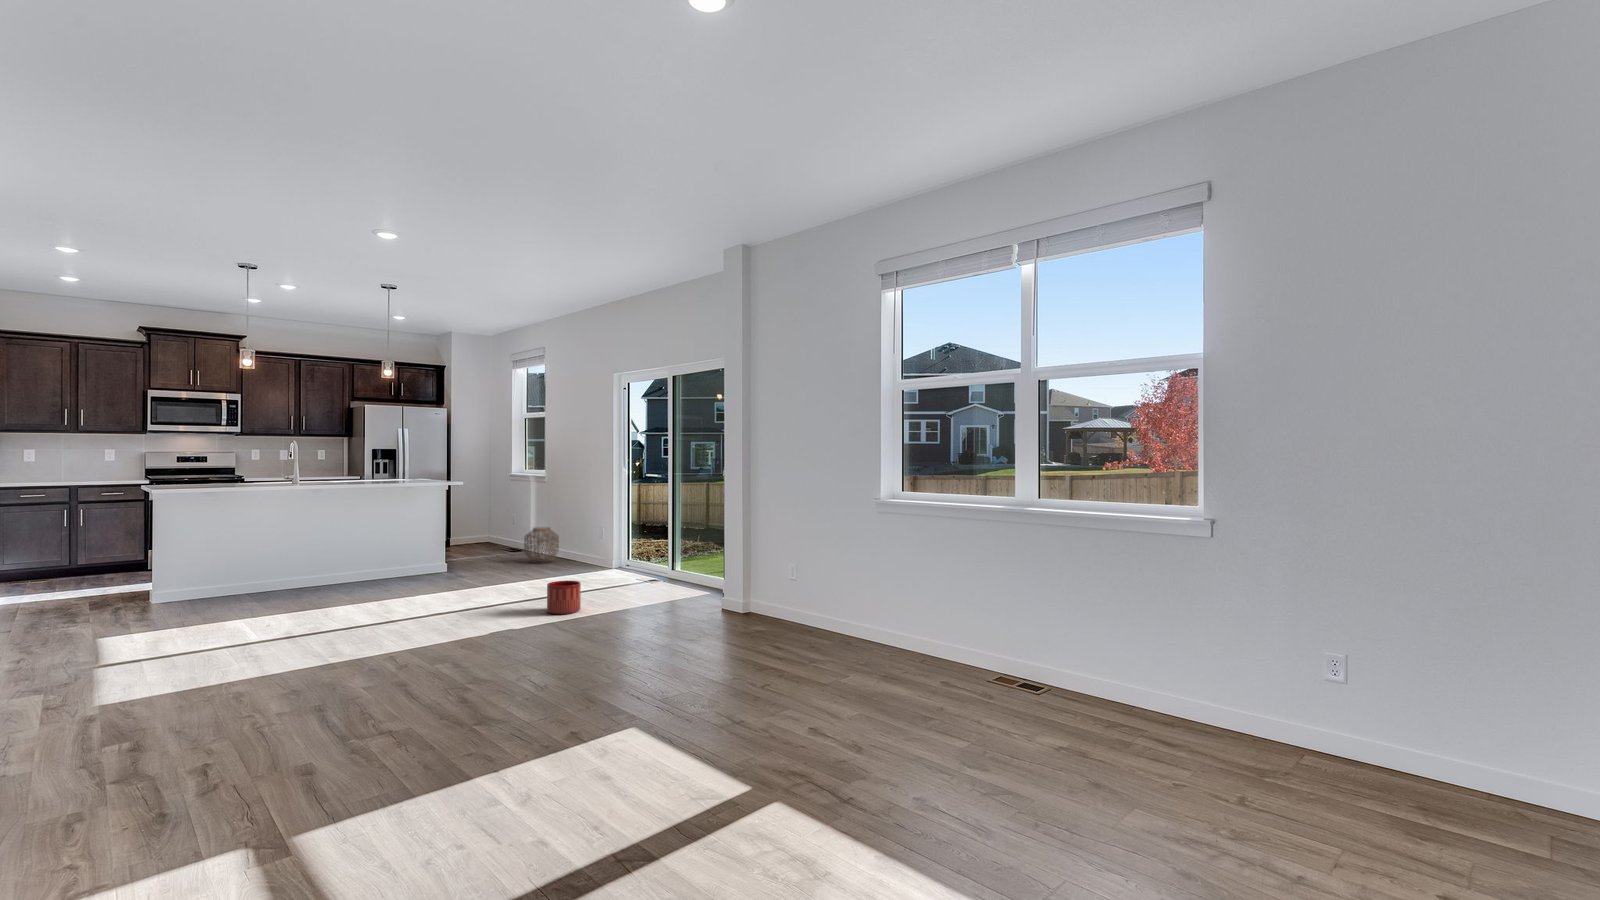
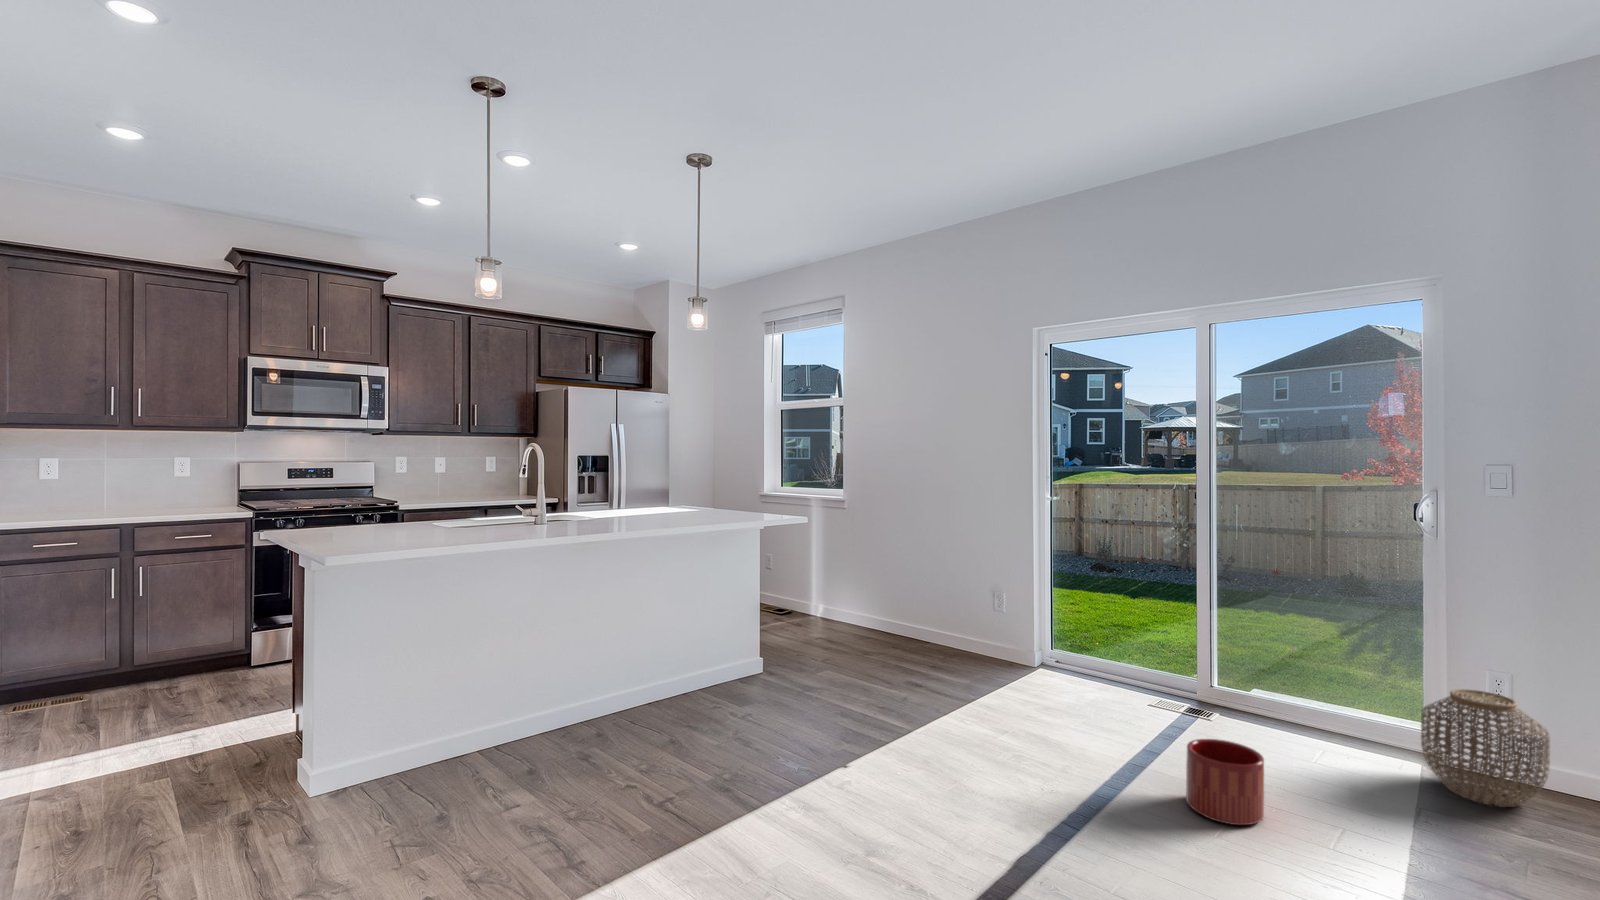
woven basket: present [524,527,559,563] -> present [1421,689,1550,807]

